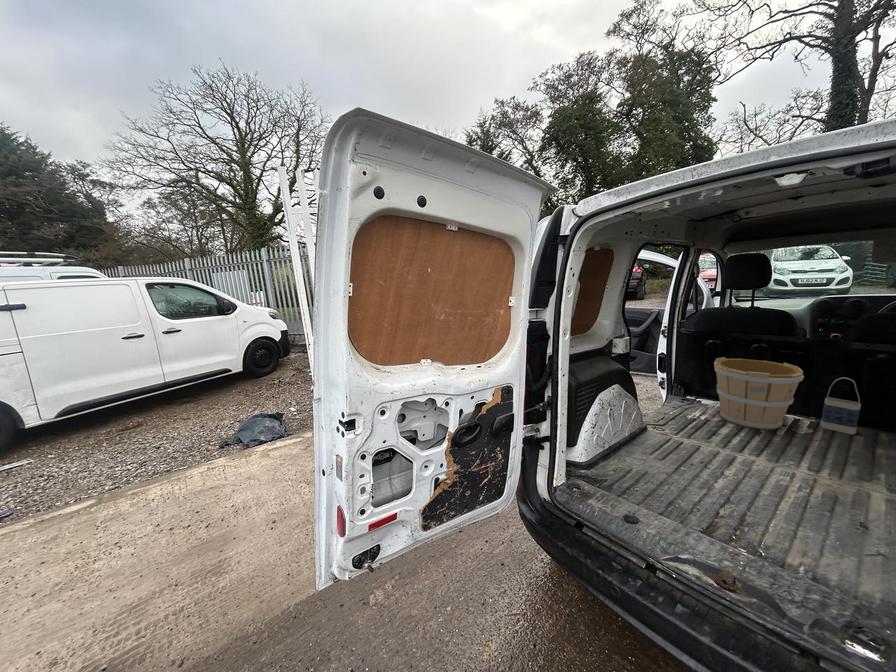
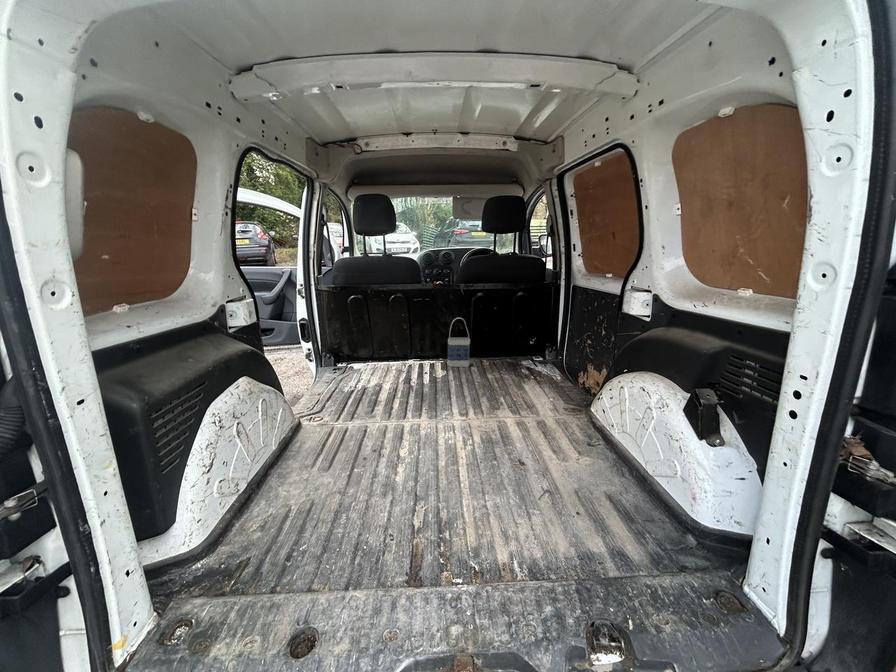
wooden bucket: present [714,357,804,430] -> none [360,311,435,385]

